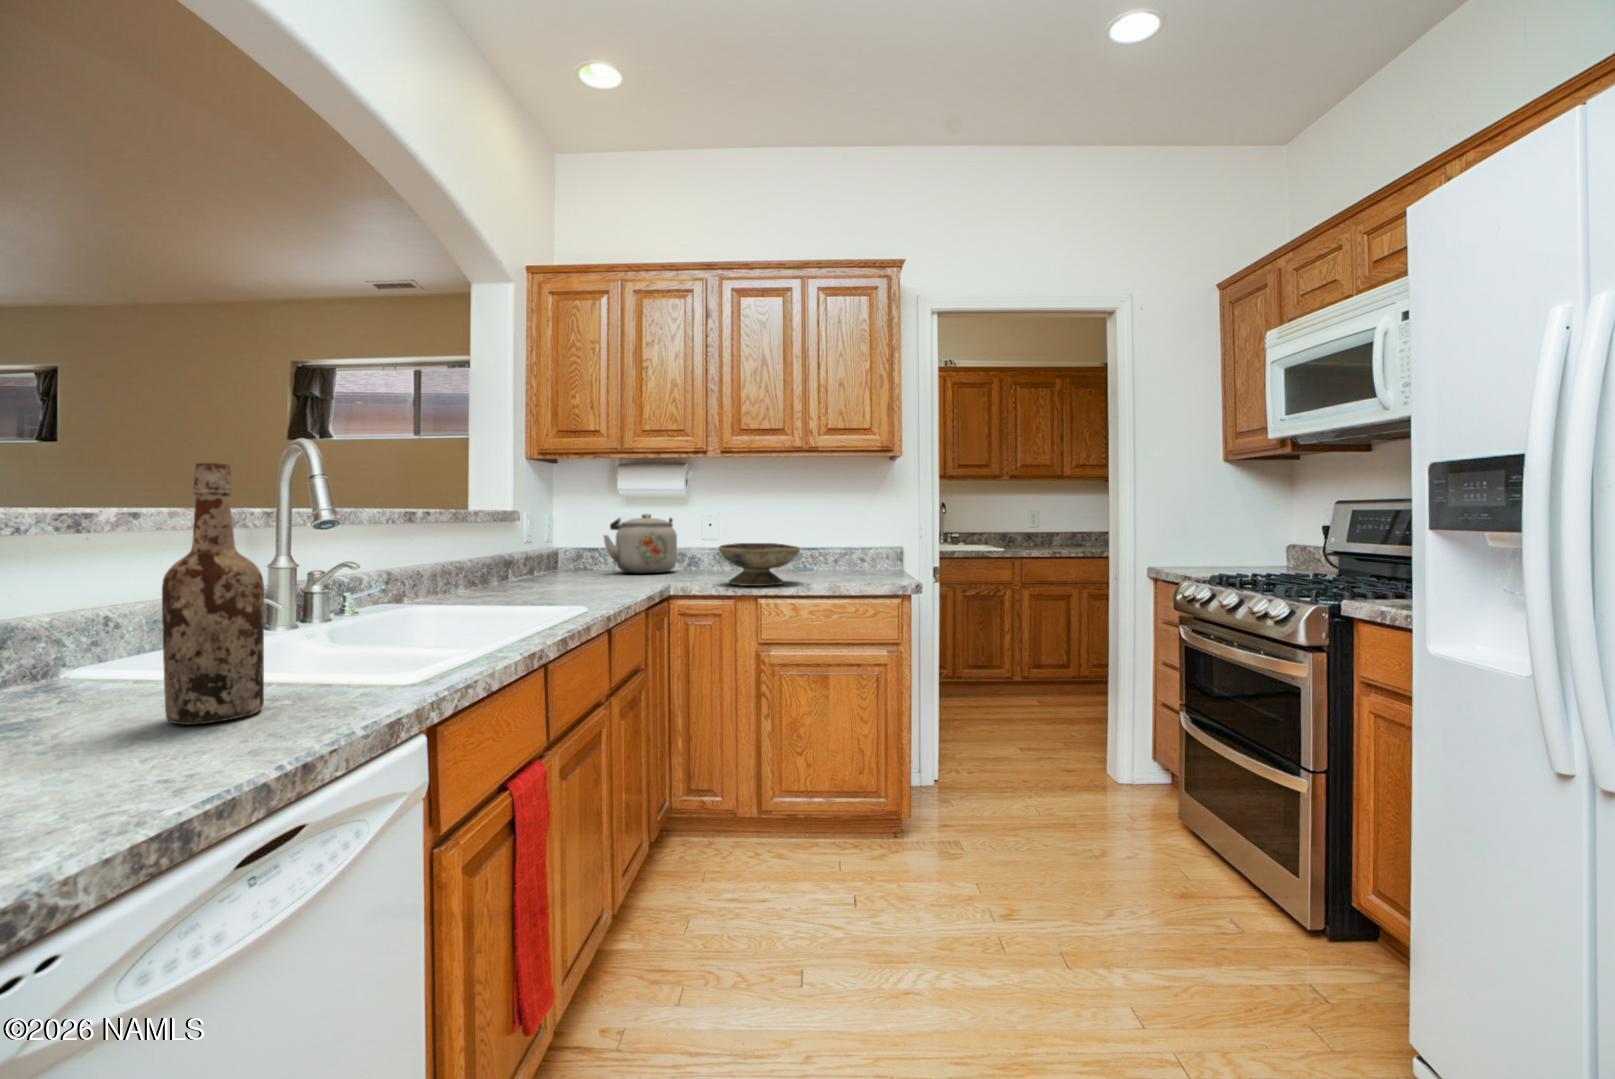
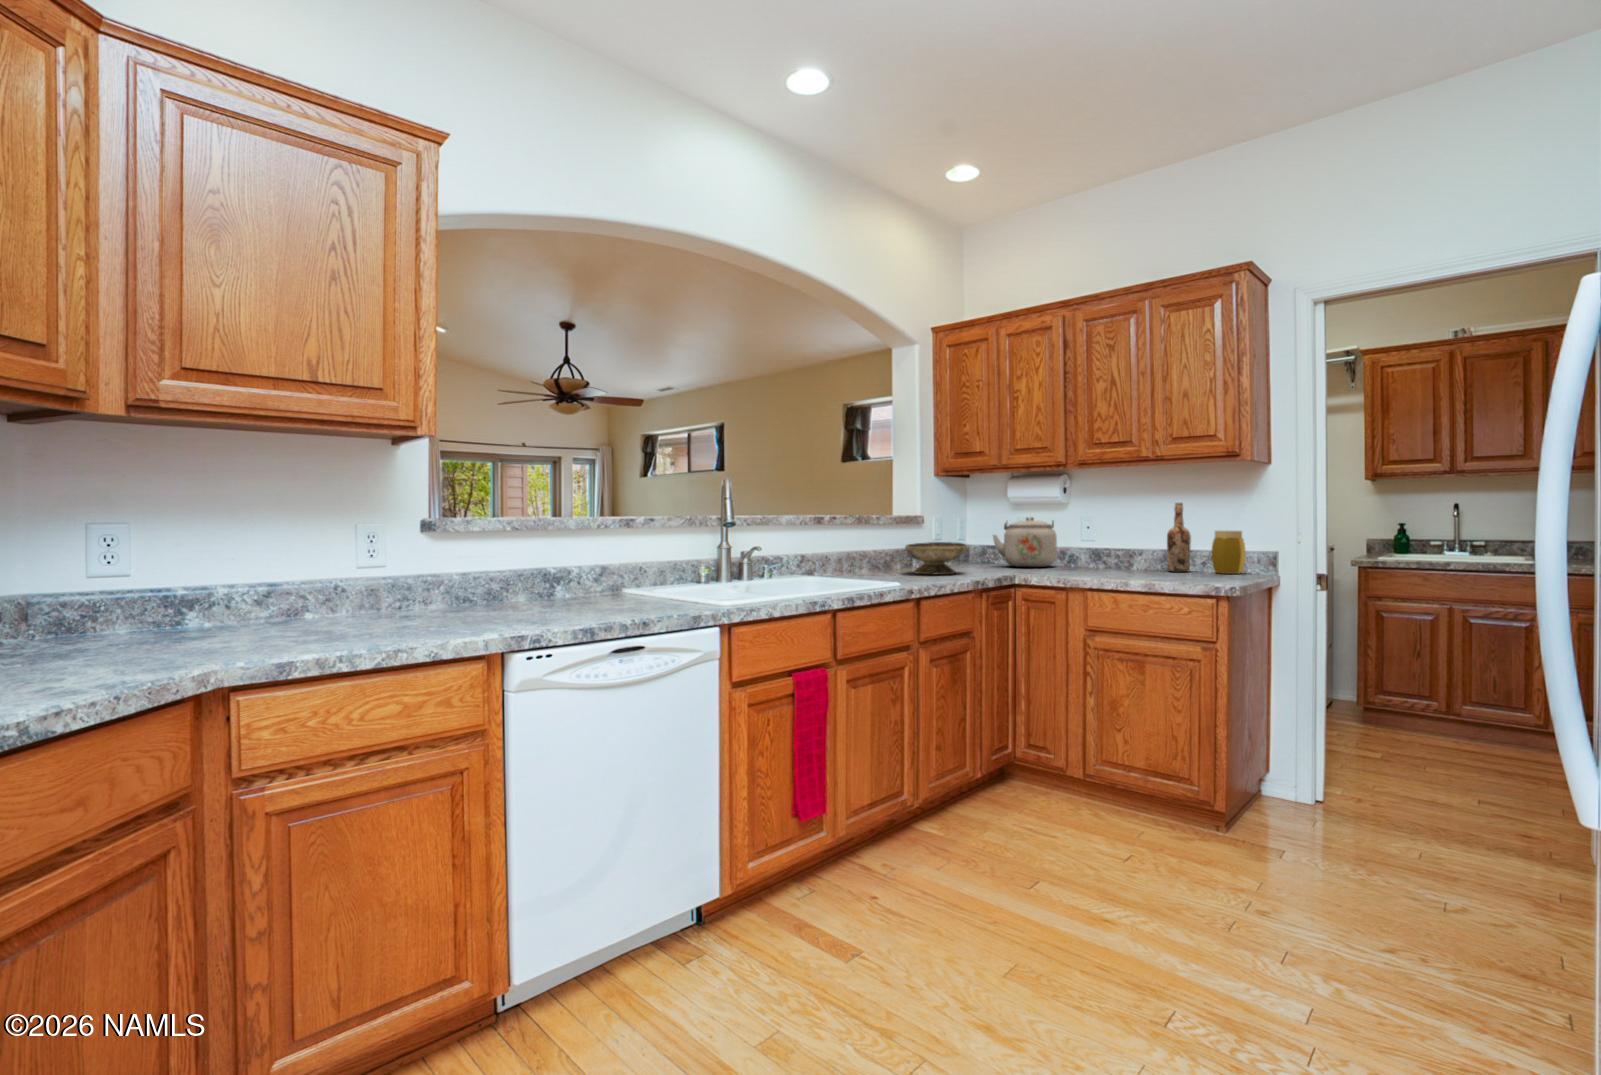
wine bottle: present [162,463,264,724] -> present [1167,503,1191,572]
jar: none [845,529,873,572] -> present [1211,531,1246,574]
decorative bowl: present [719,543,800,586] -> present [905,542,967,574]

